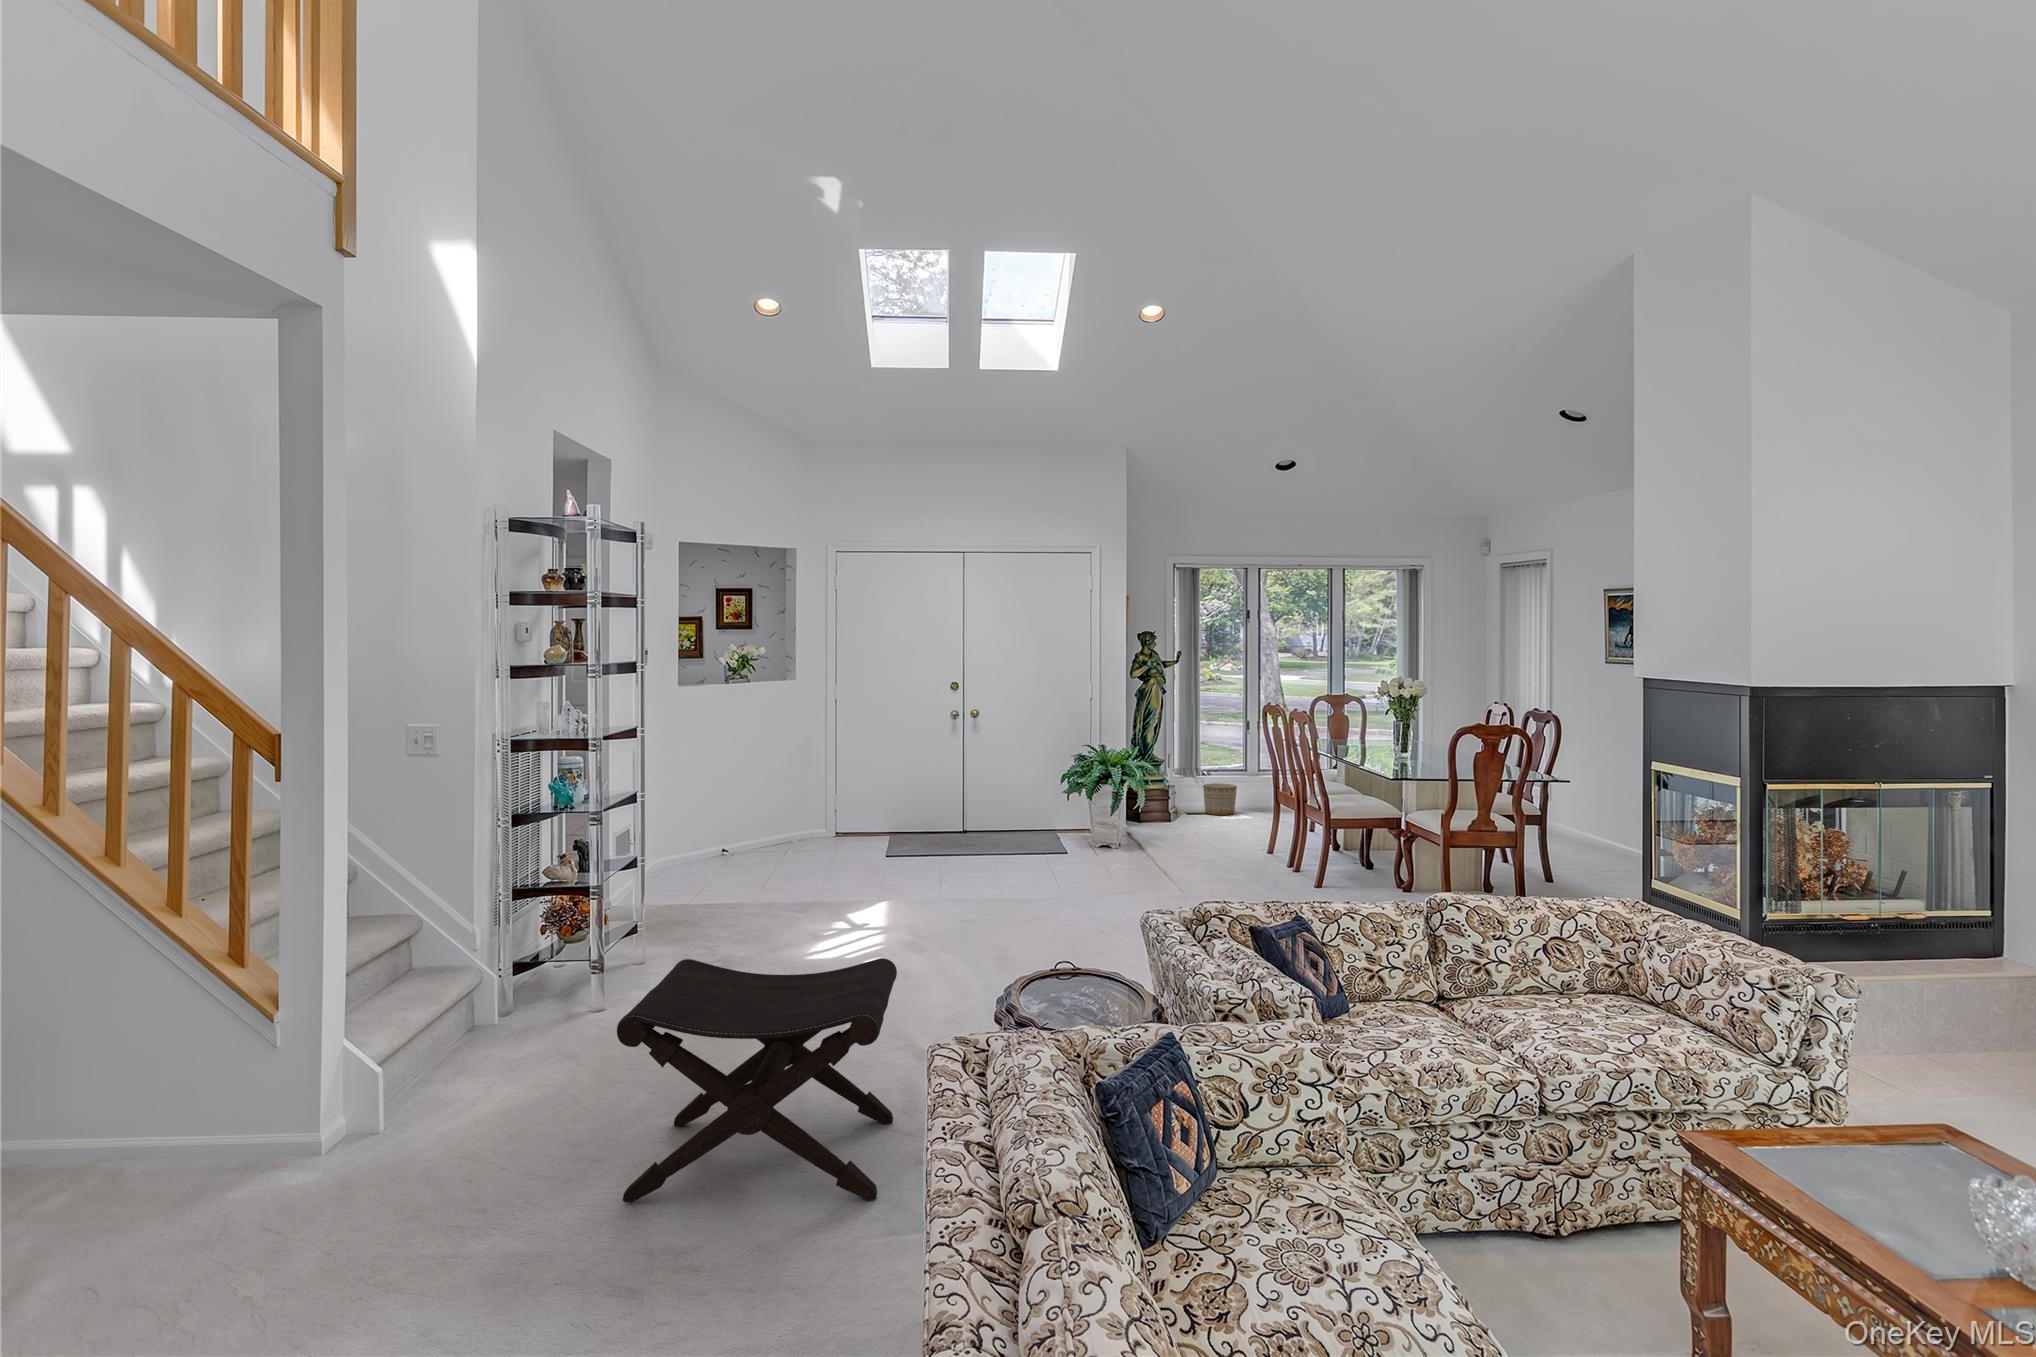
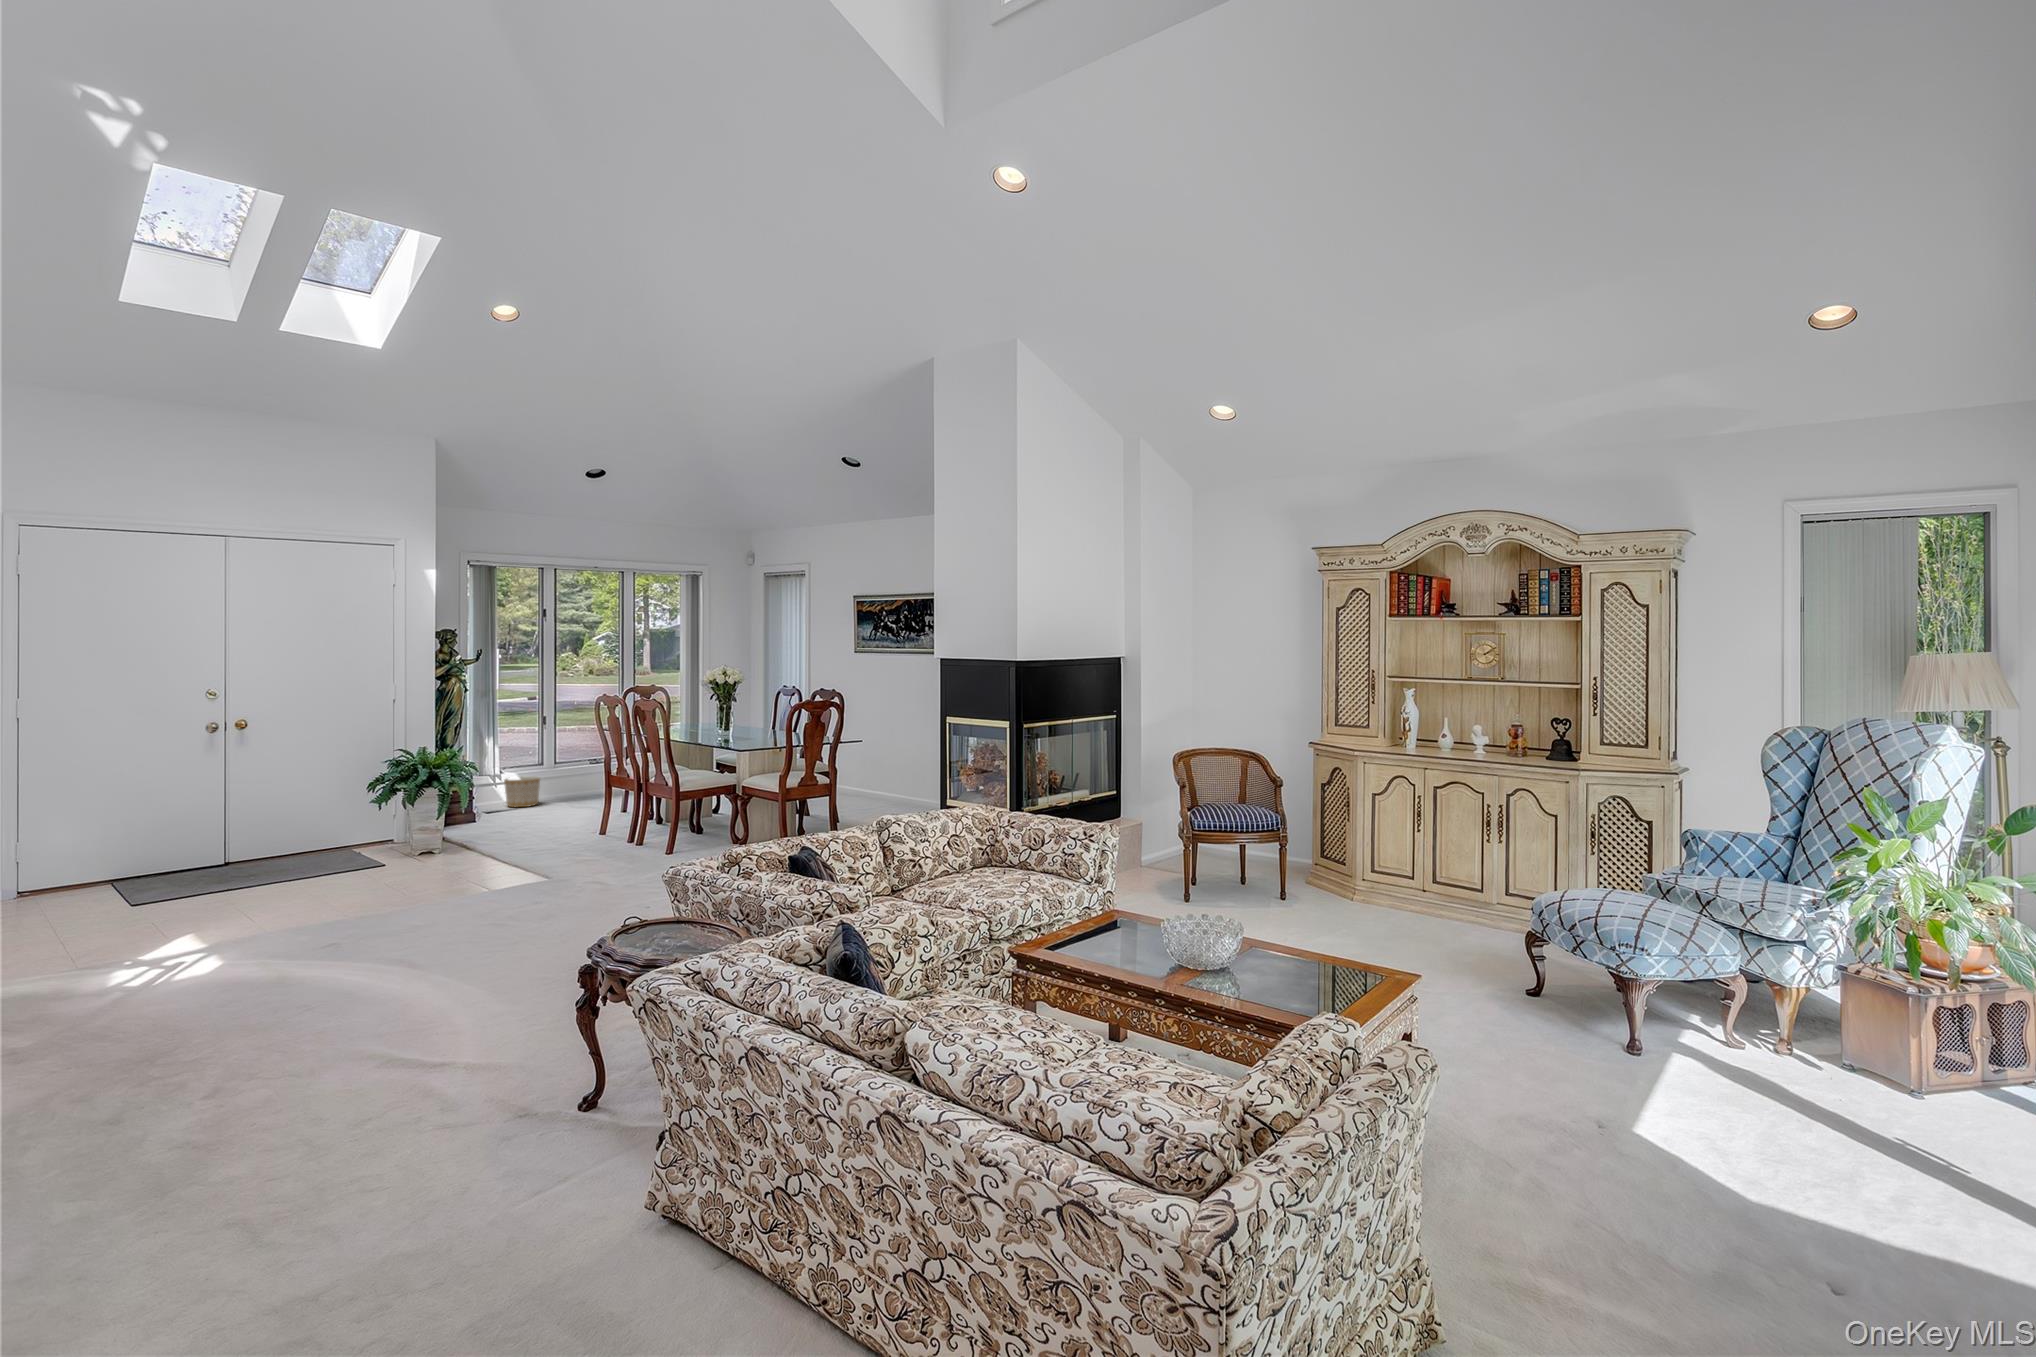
footstool: present [617,958,897,1203] -> none [172,952,518,1272]

